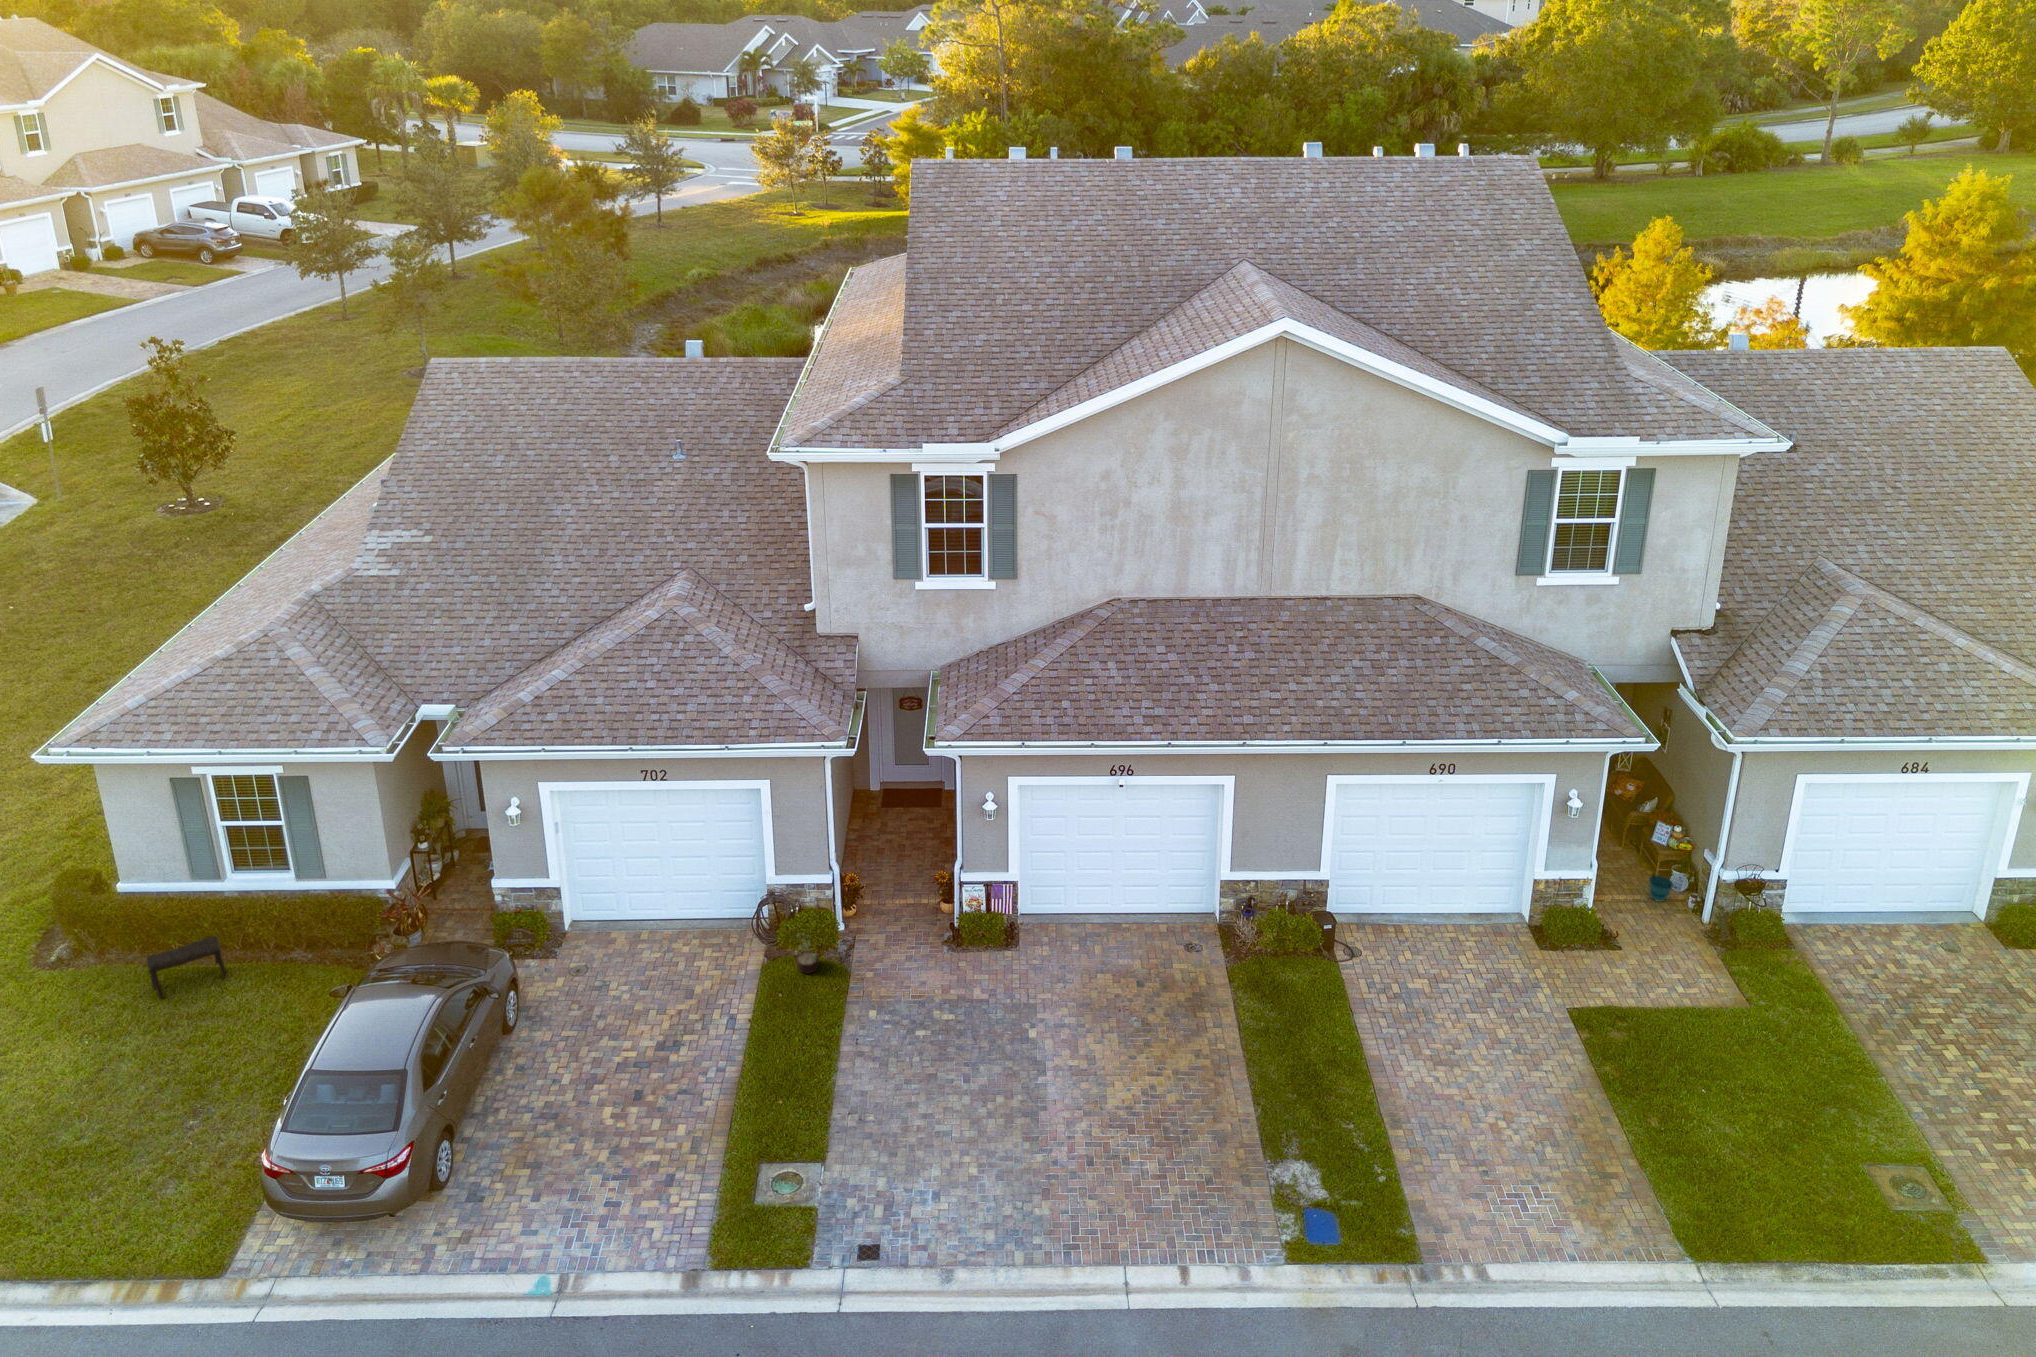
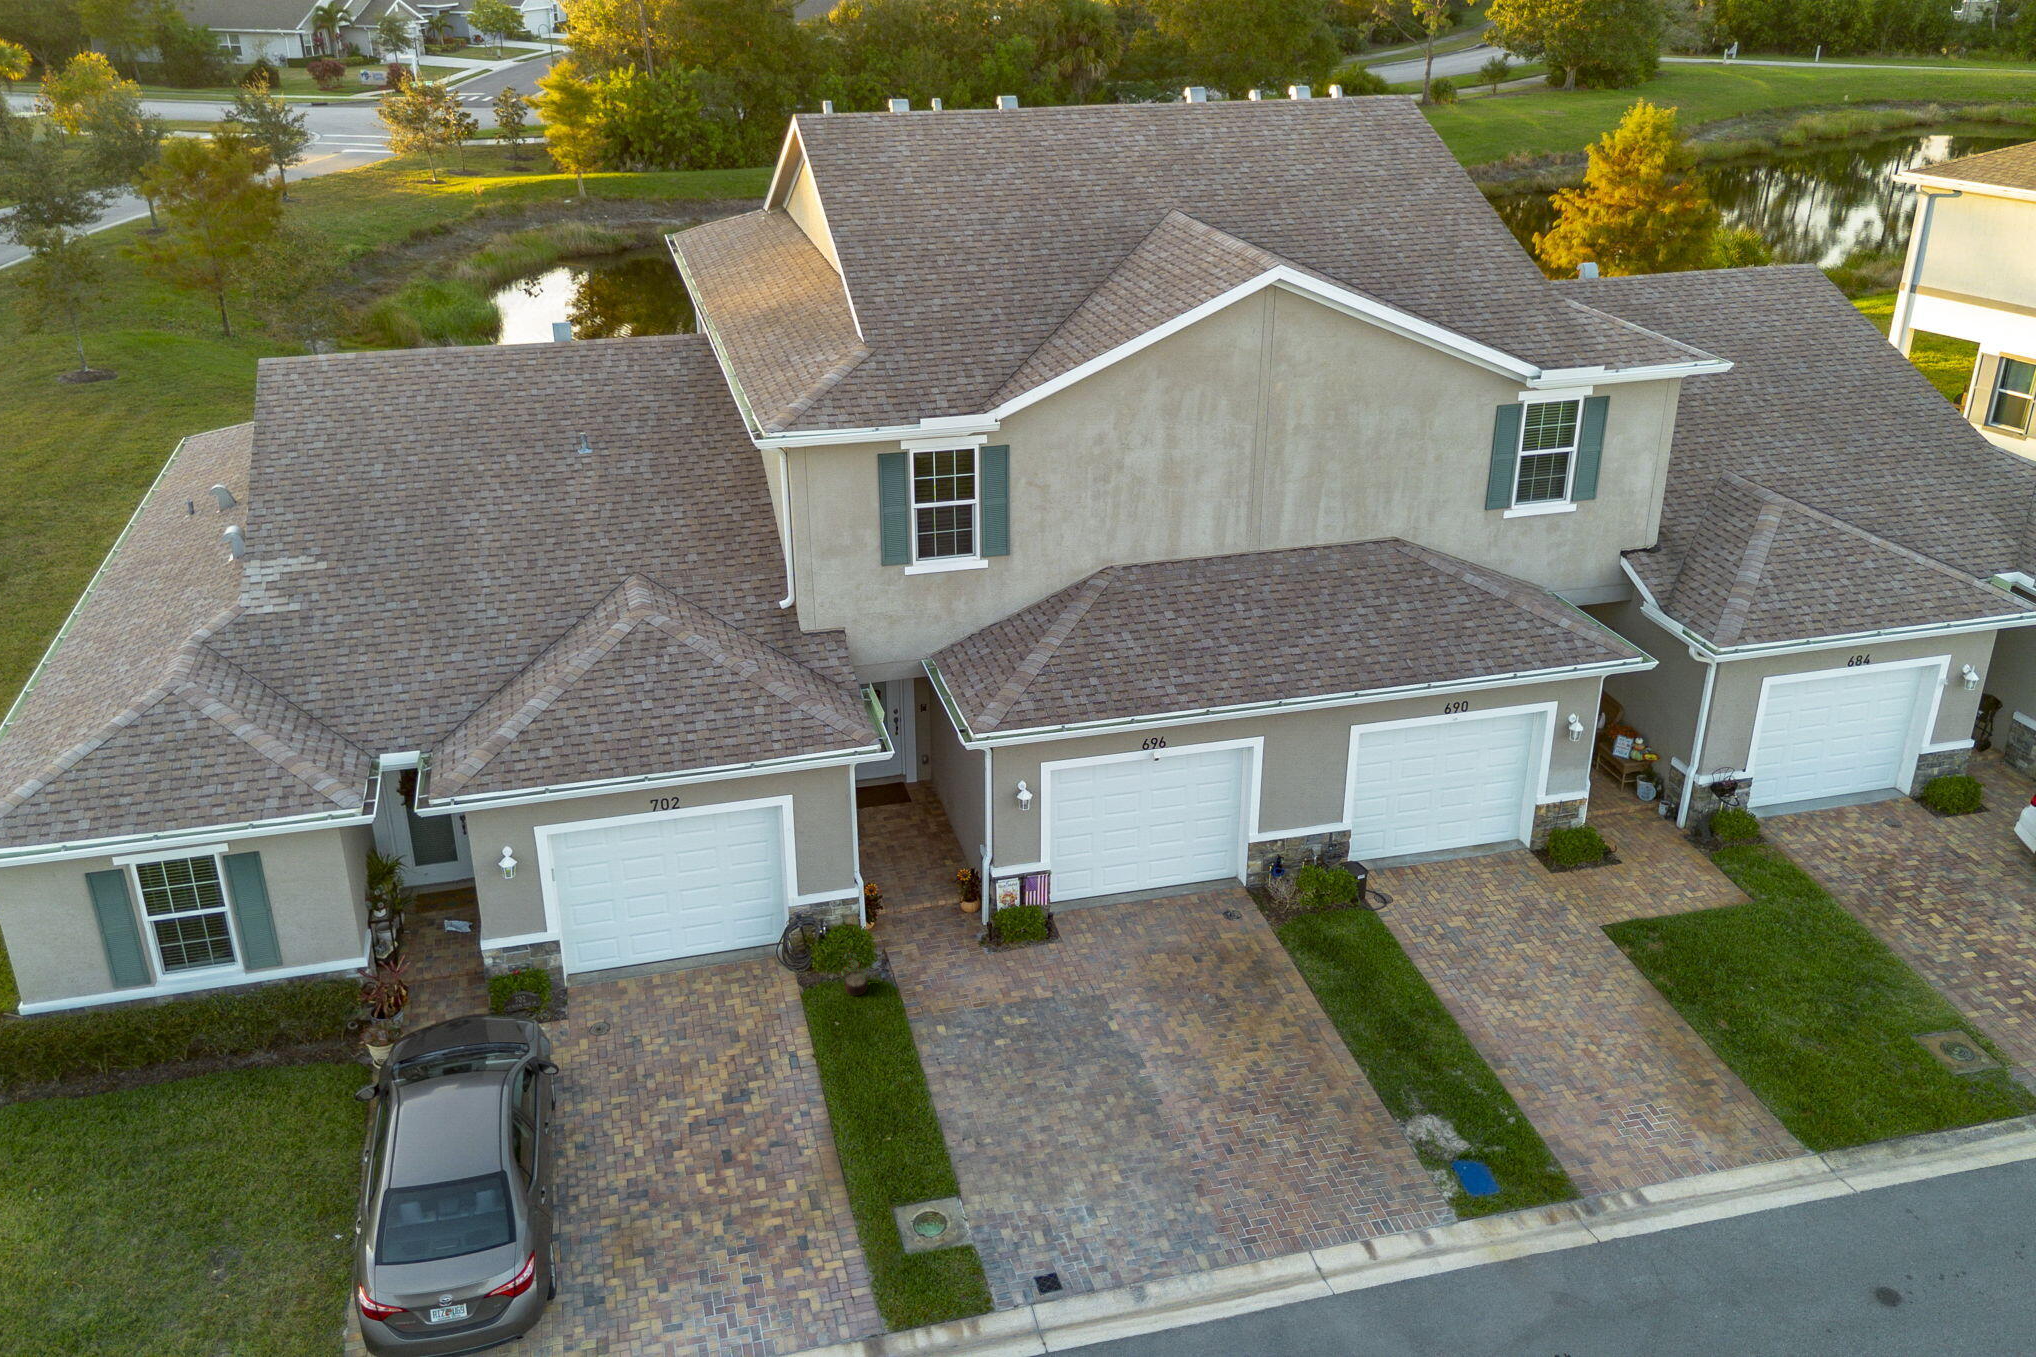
bucket: present [1649,875,1676,902] -> none [1624,785,1650,811]
bench: present [147,936,227,998] -> none [83,1050,185,1135]

